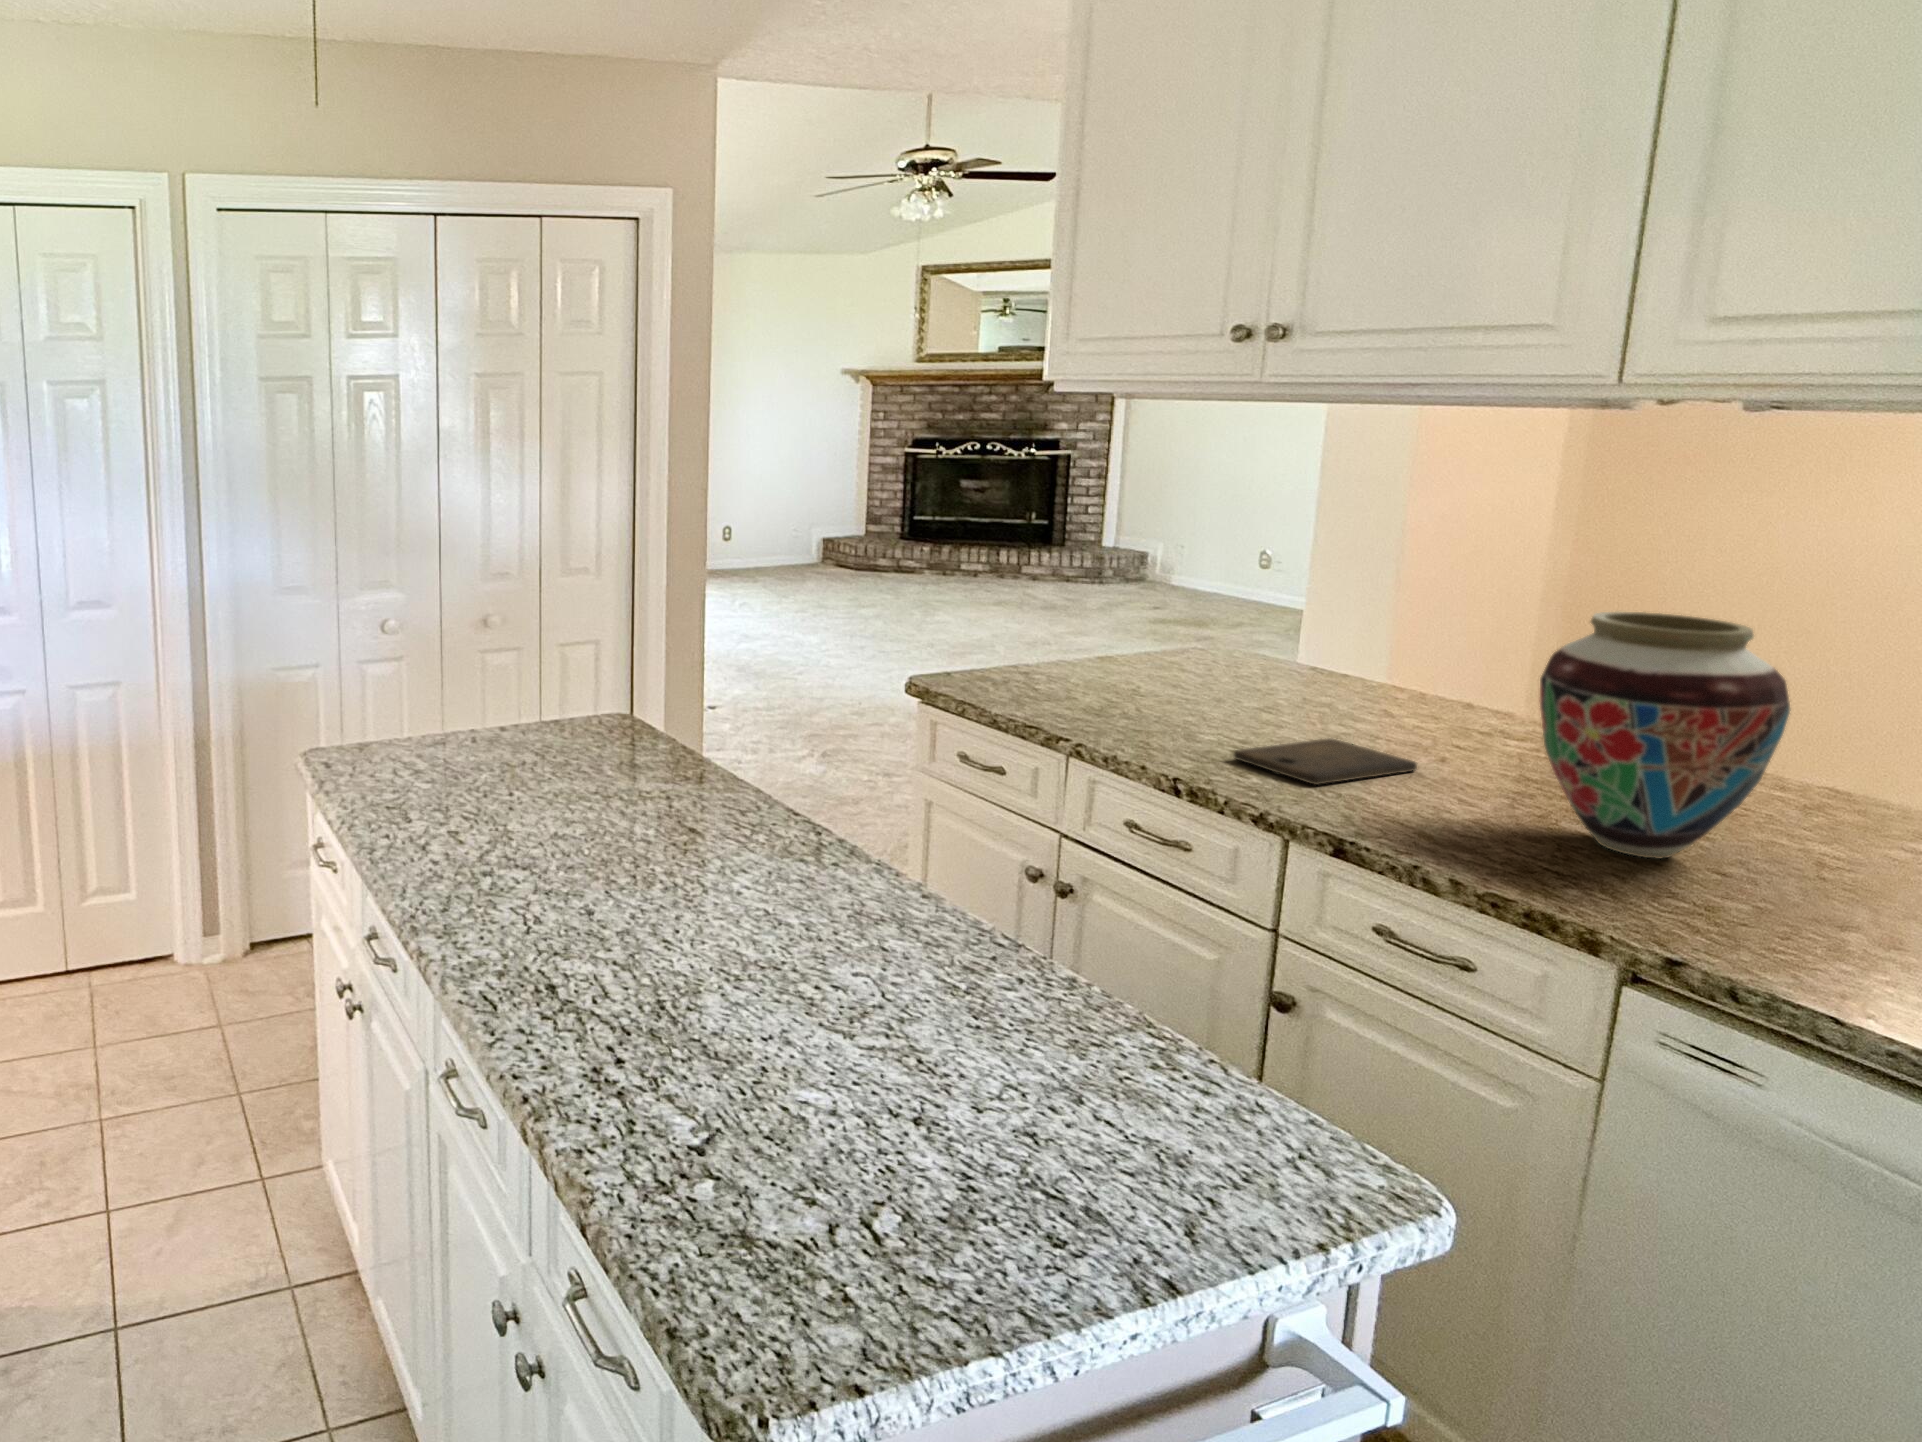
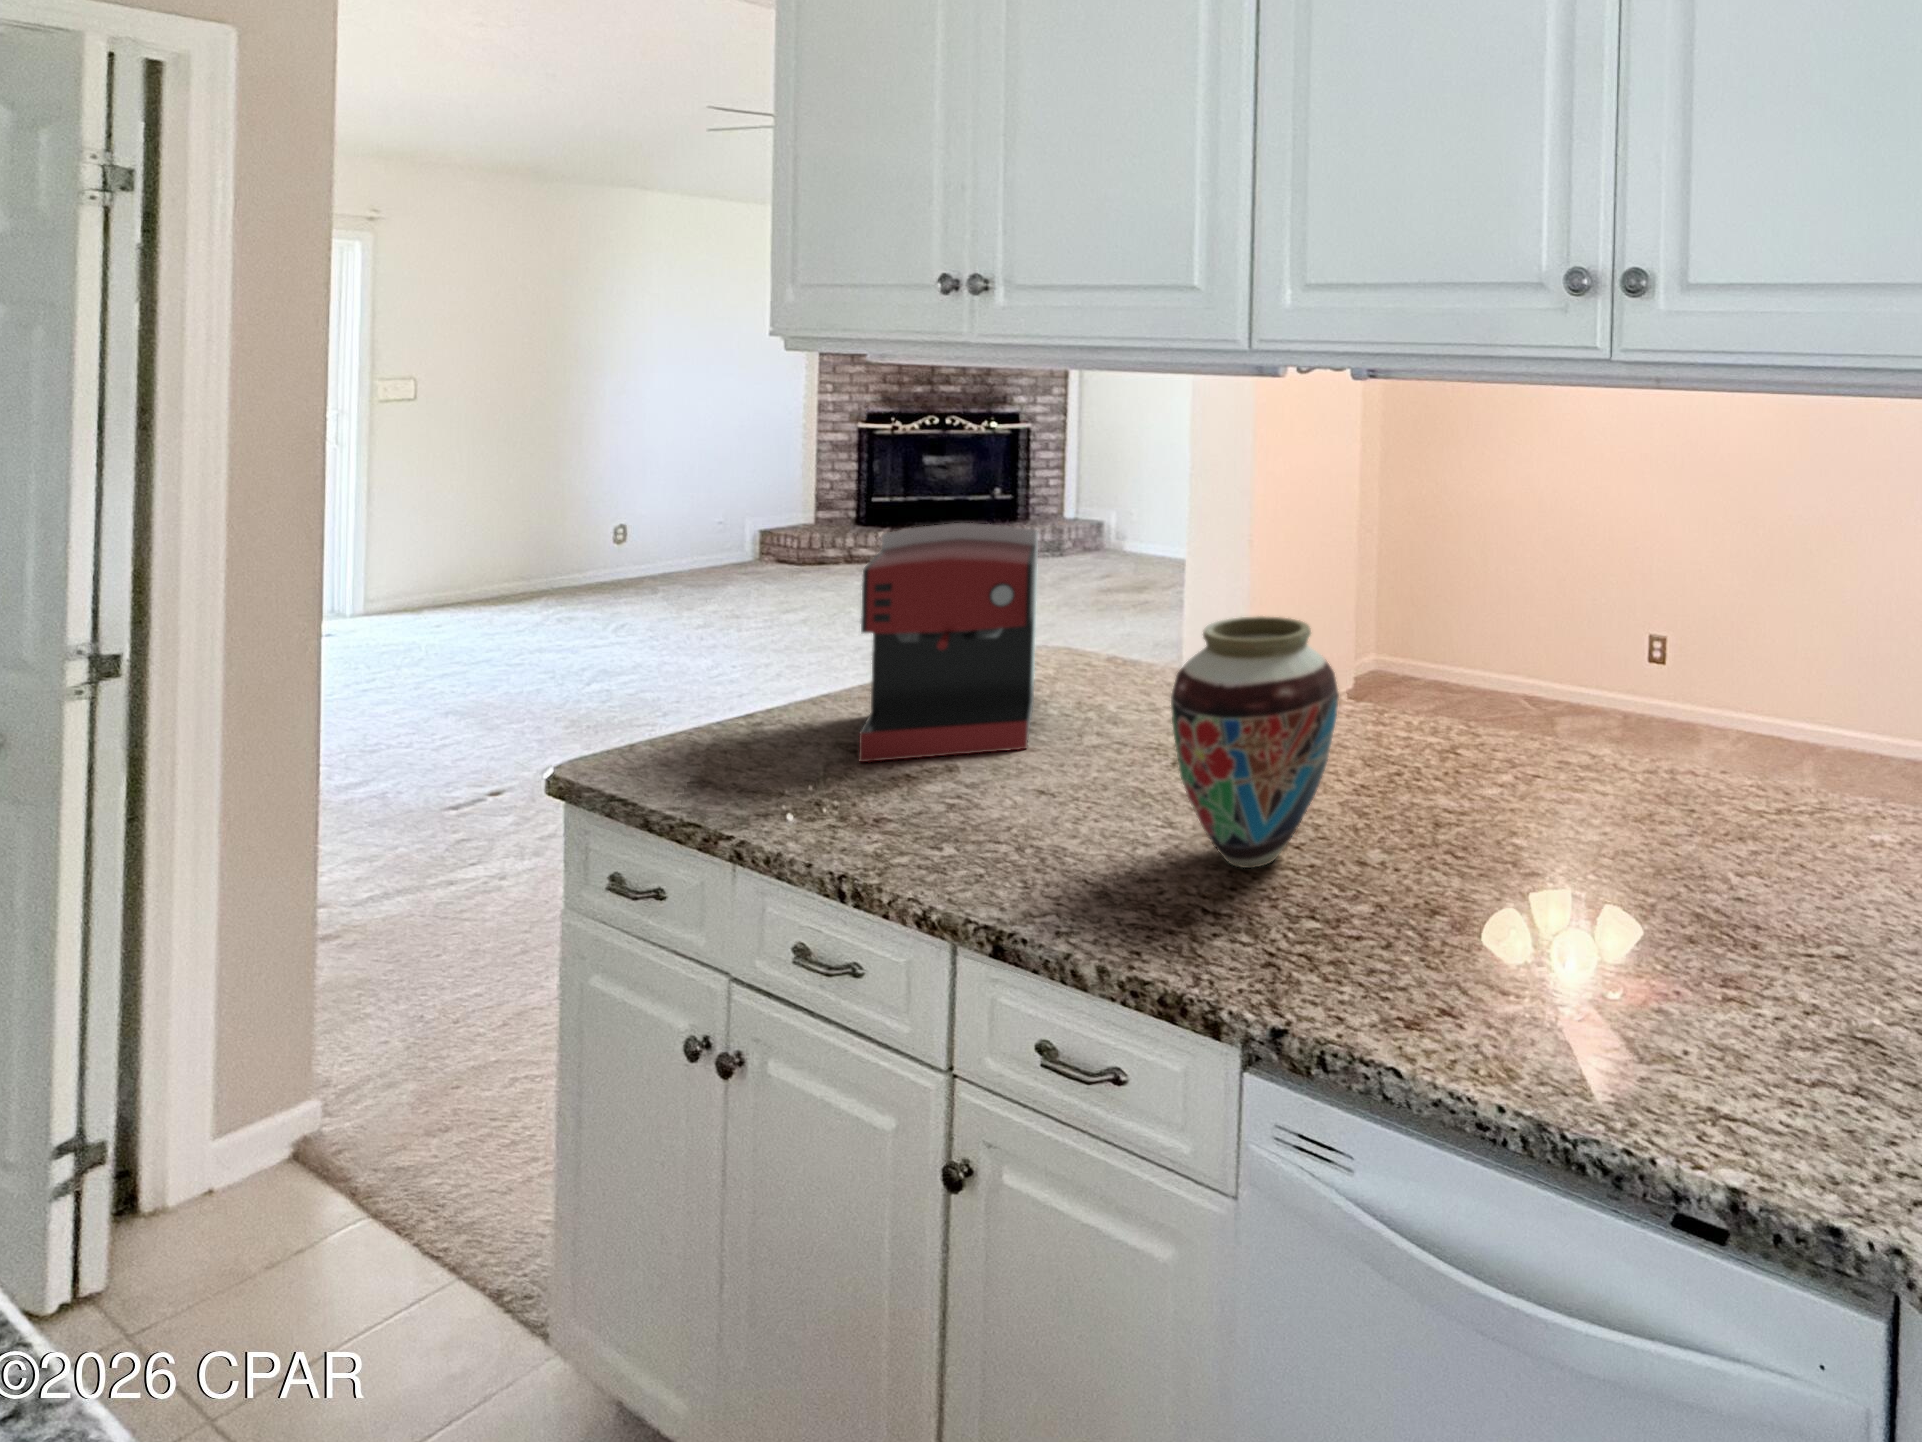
coffee maker: none [1118,514,1303,718] -> present [859,523,1038,762]
cutting board: present [1234,738,1417,785] -> none [931,772,1115,849]

